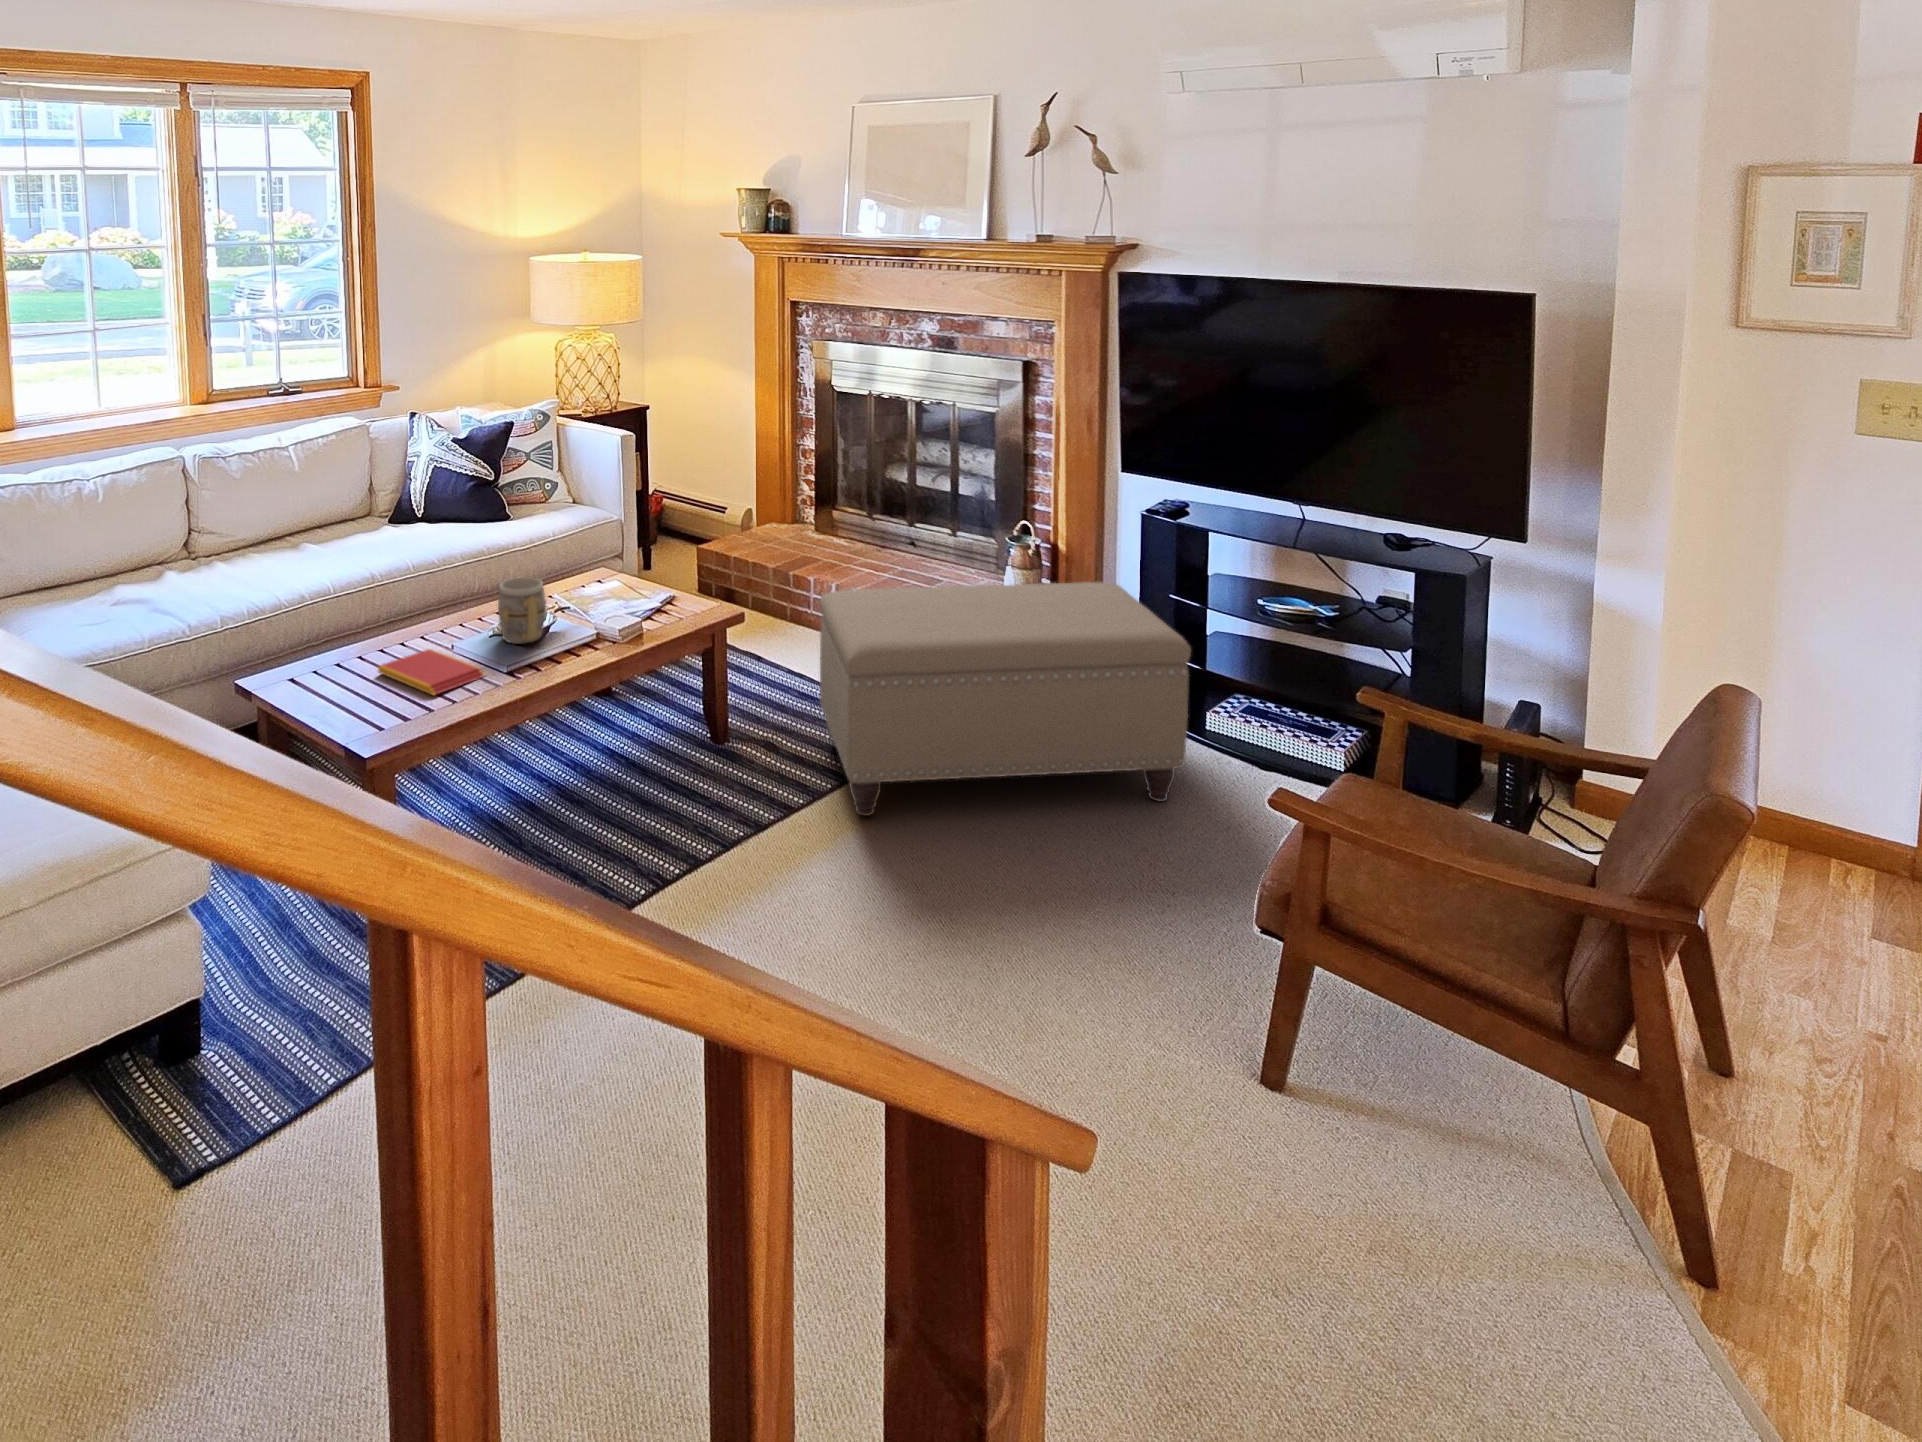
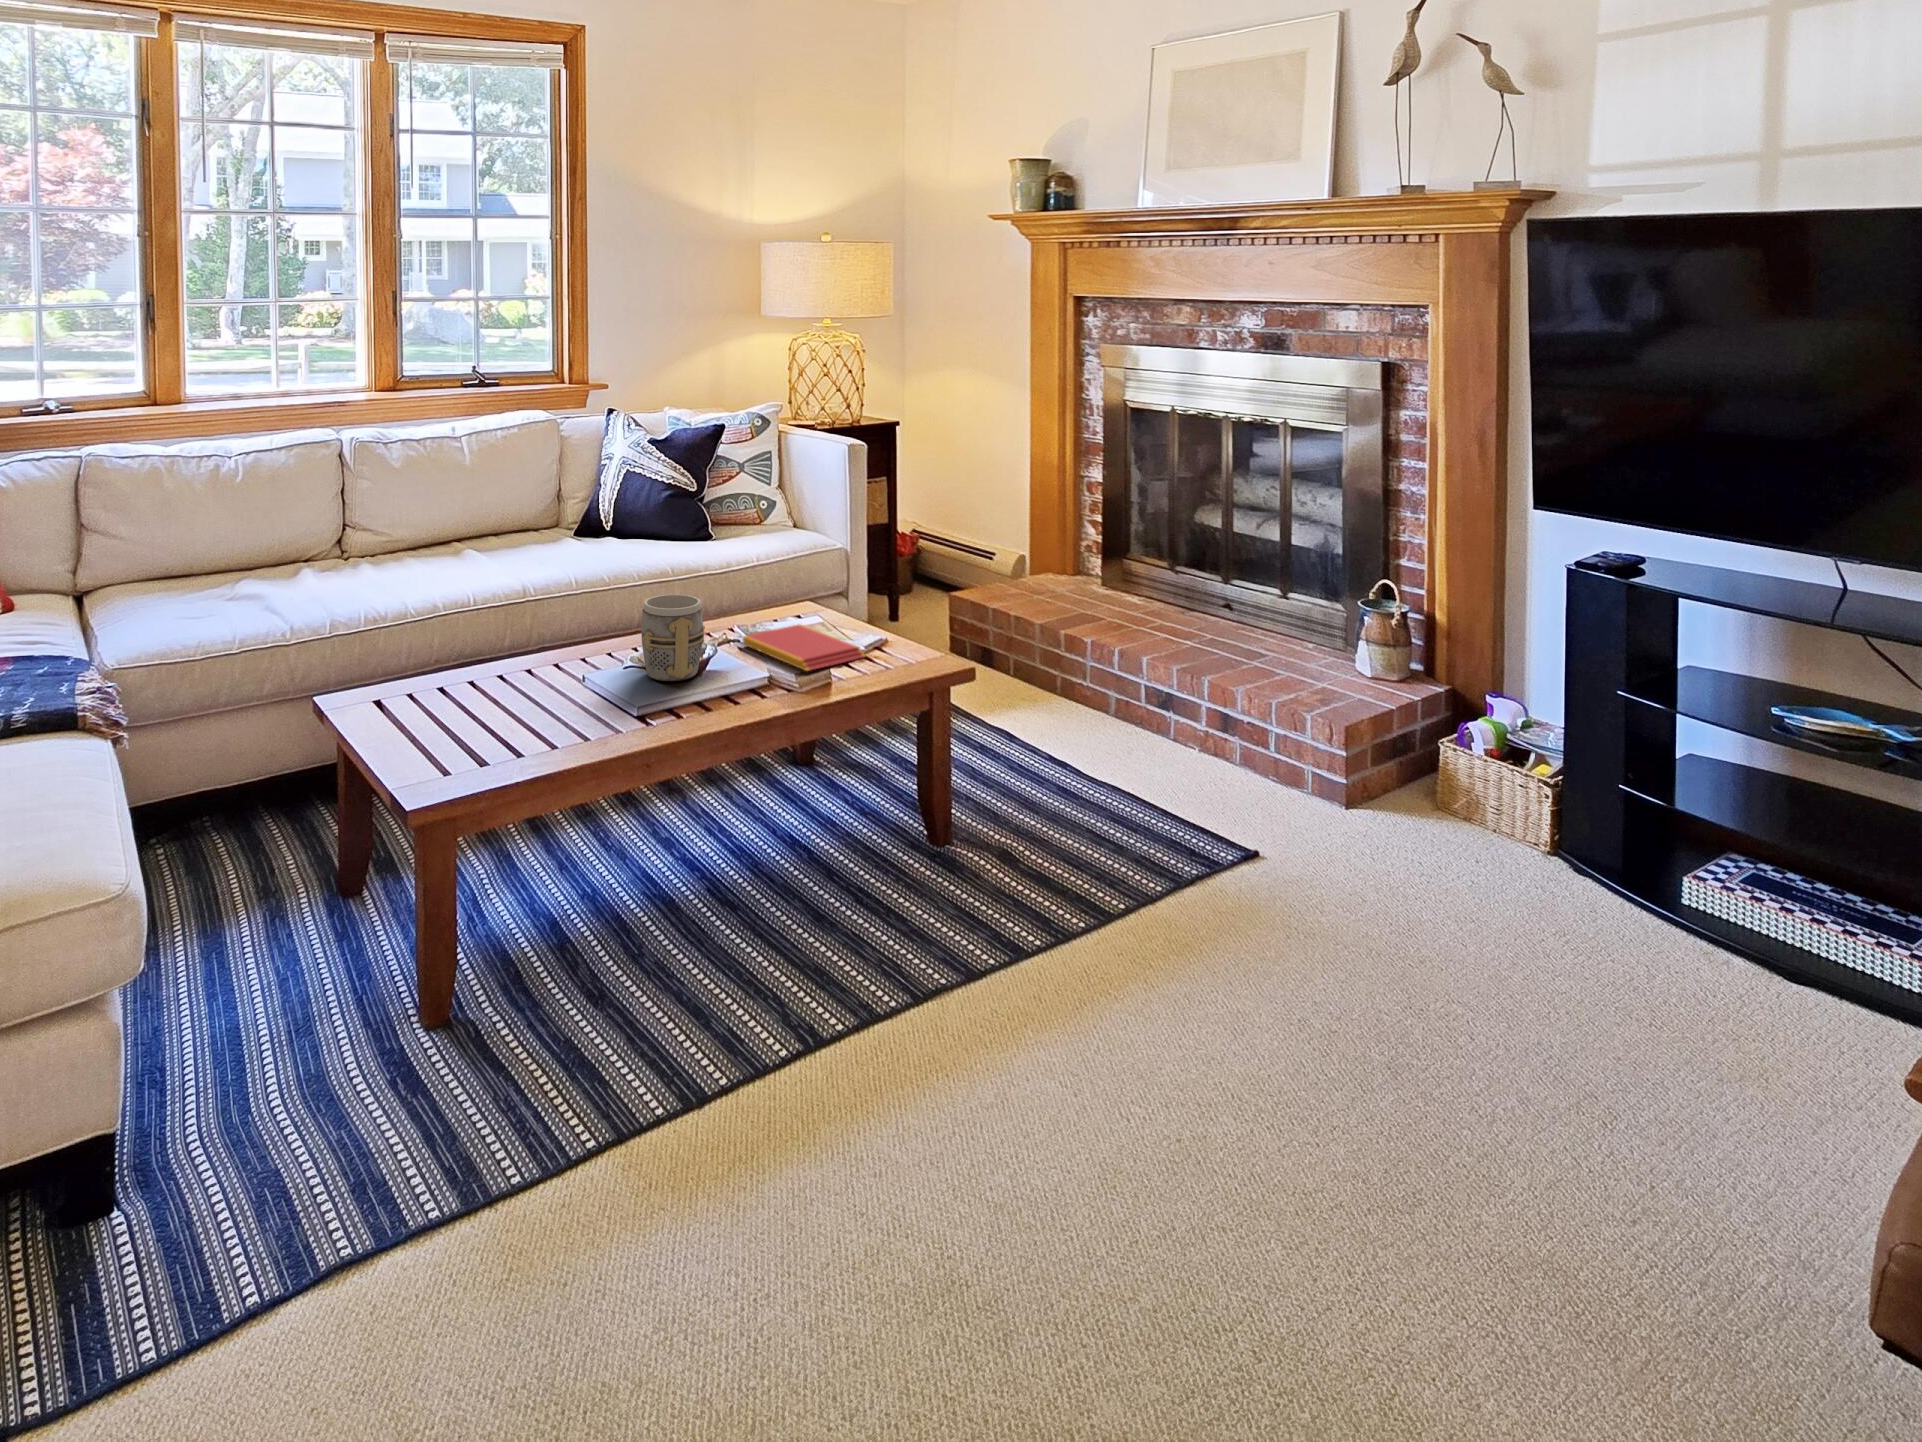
ottoman: present [820,582,1191,816] -> none [1077,645,1673,1017]
book: present [378,649,485,695] -> present [743,624,865,671]

